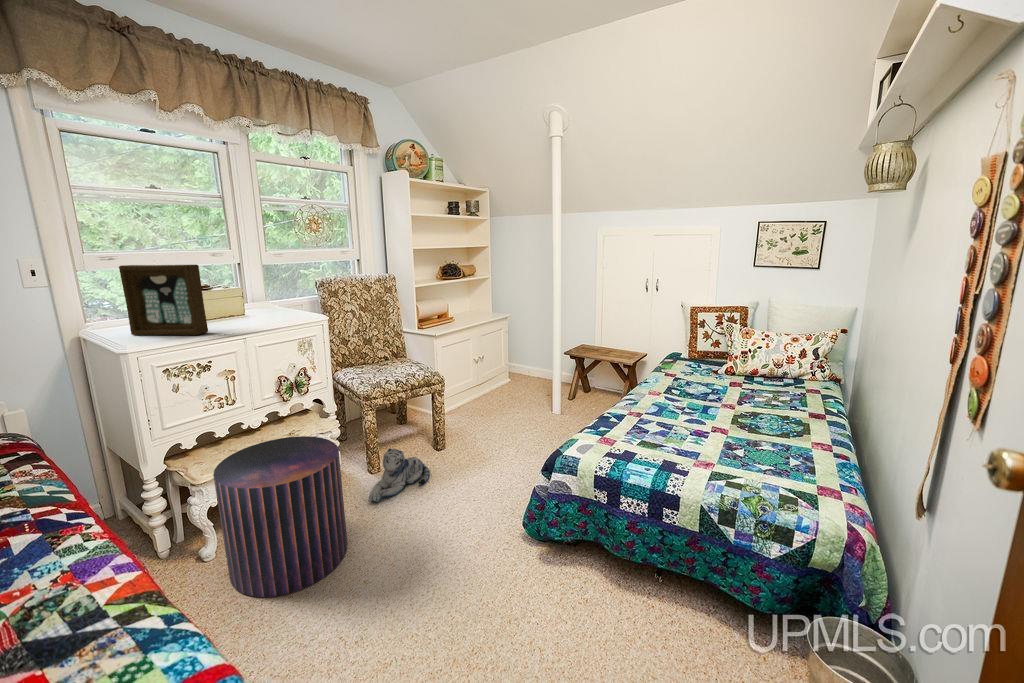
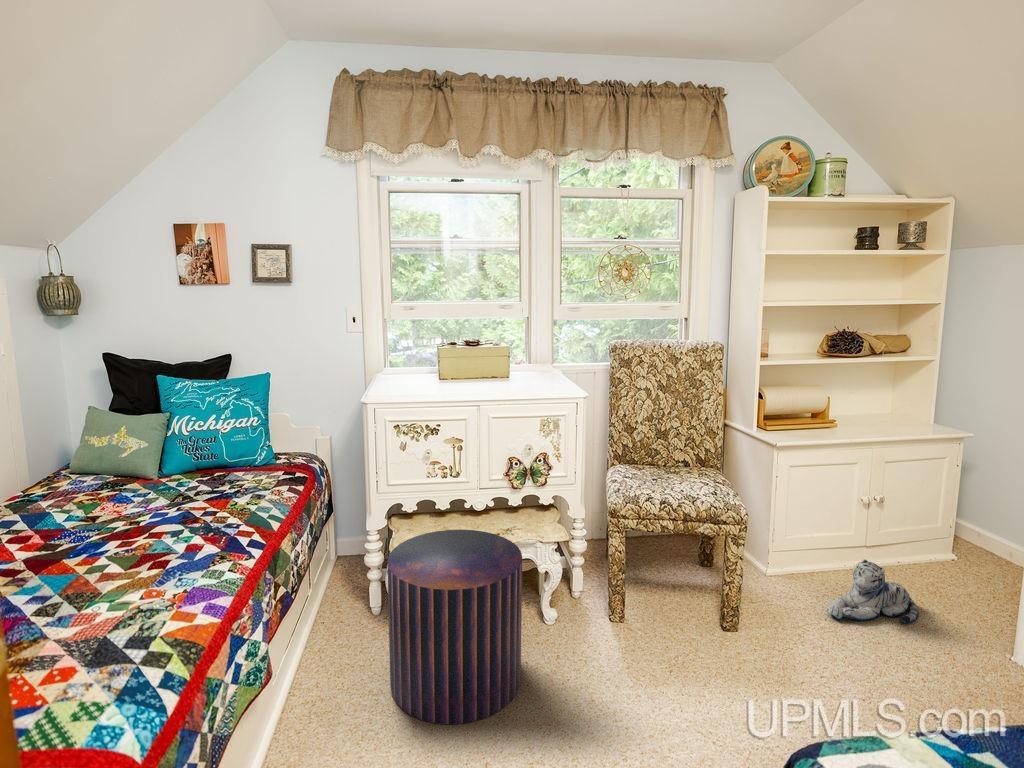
picture frame: present [119,265,208,335] -> none [394,317,447,395]
plush toy: present [369,448,430,502] -> present [827,559,918,623]

